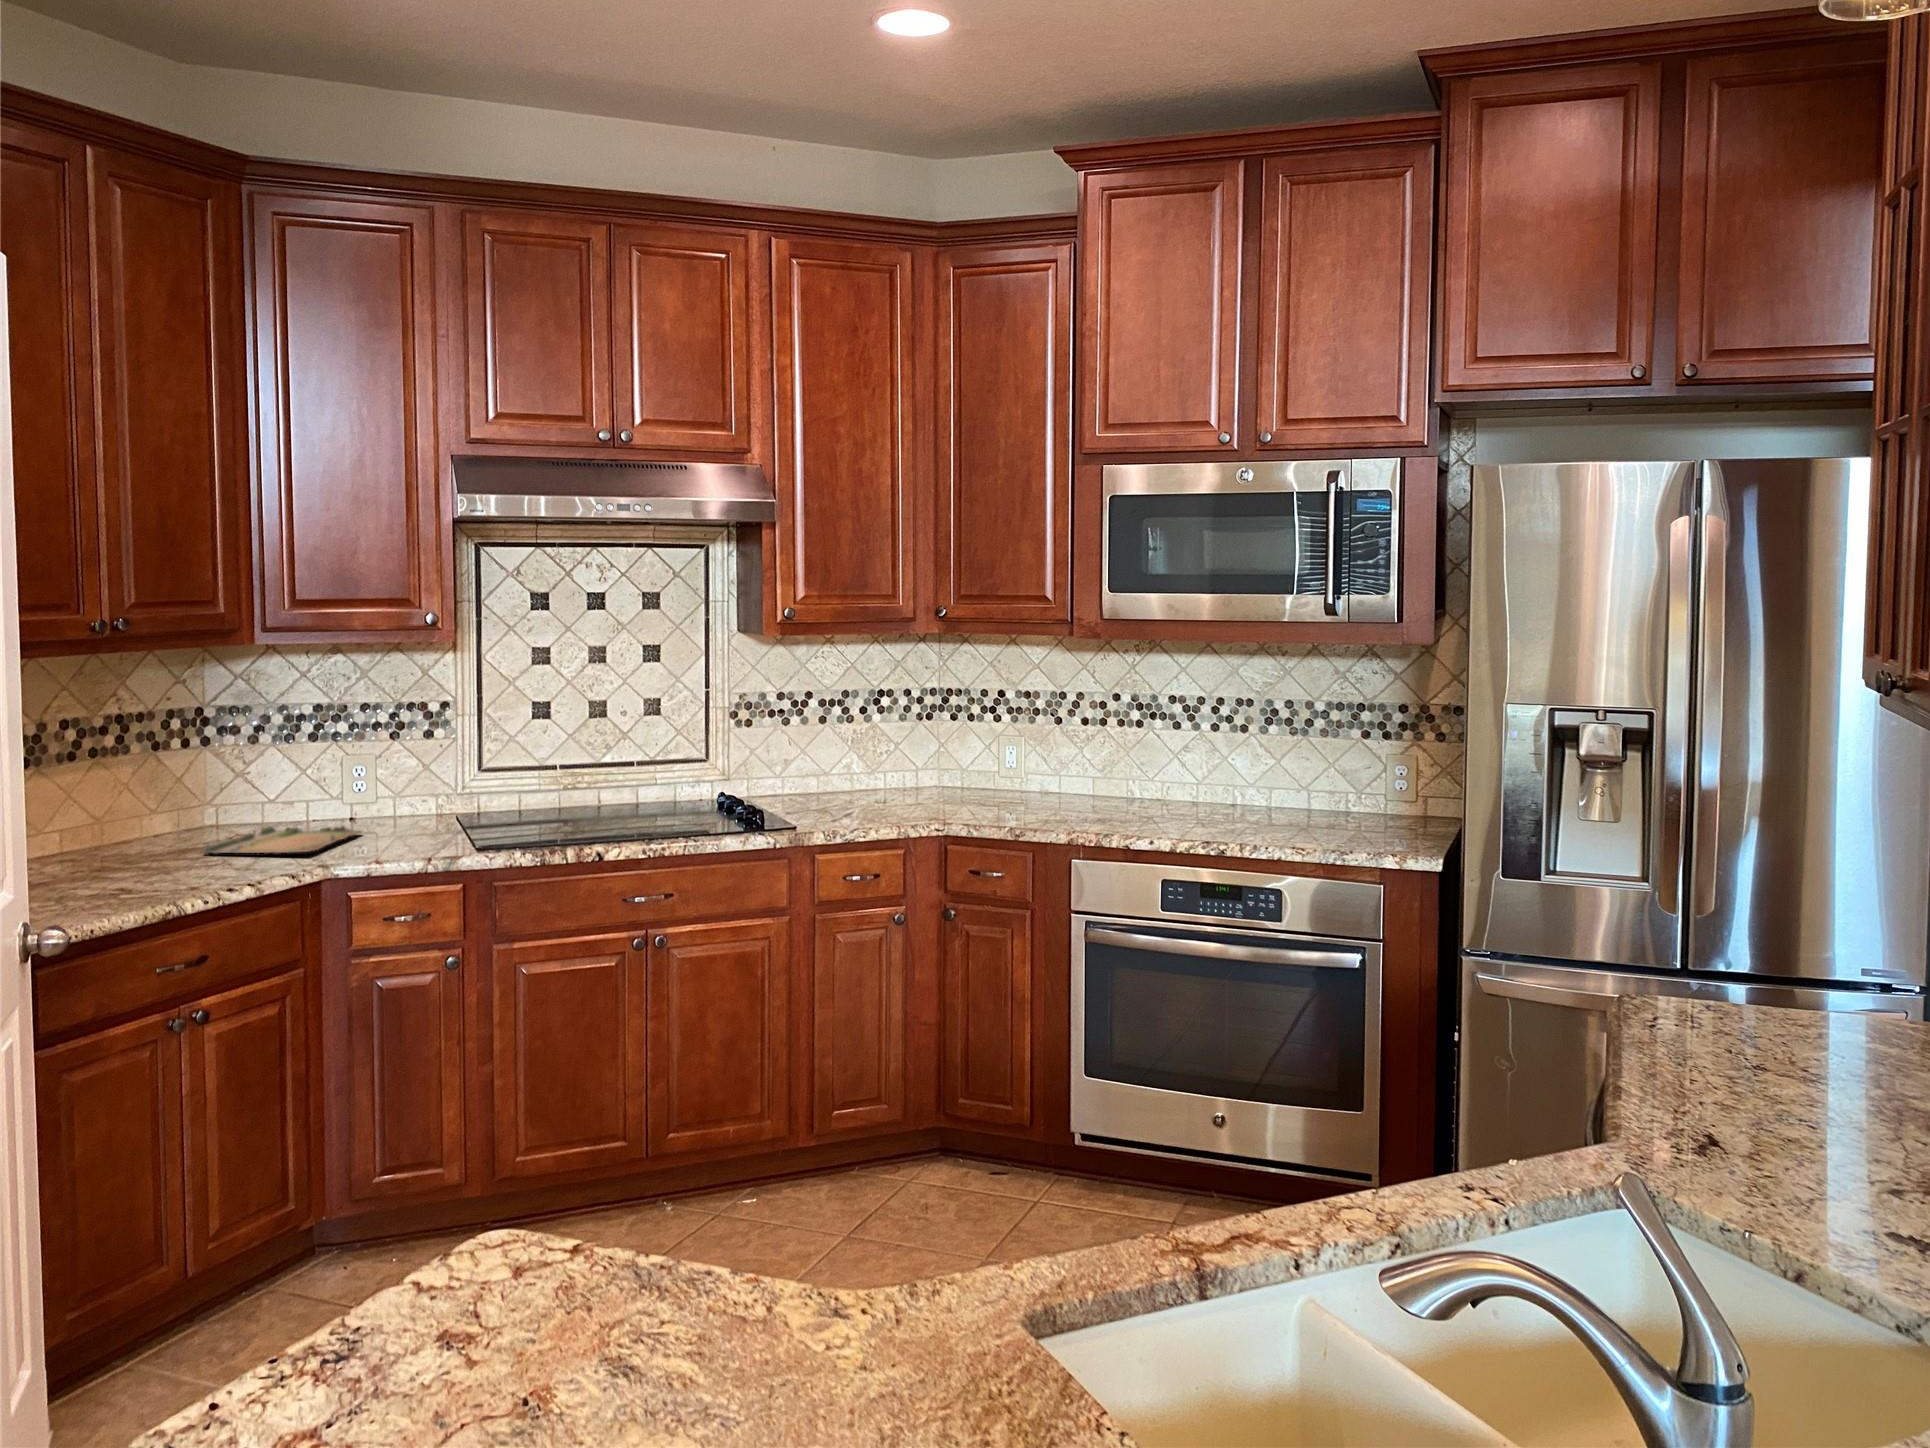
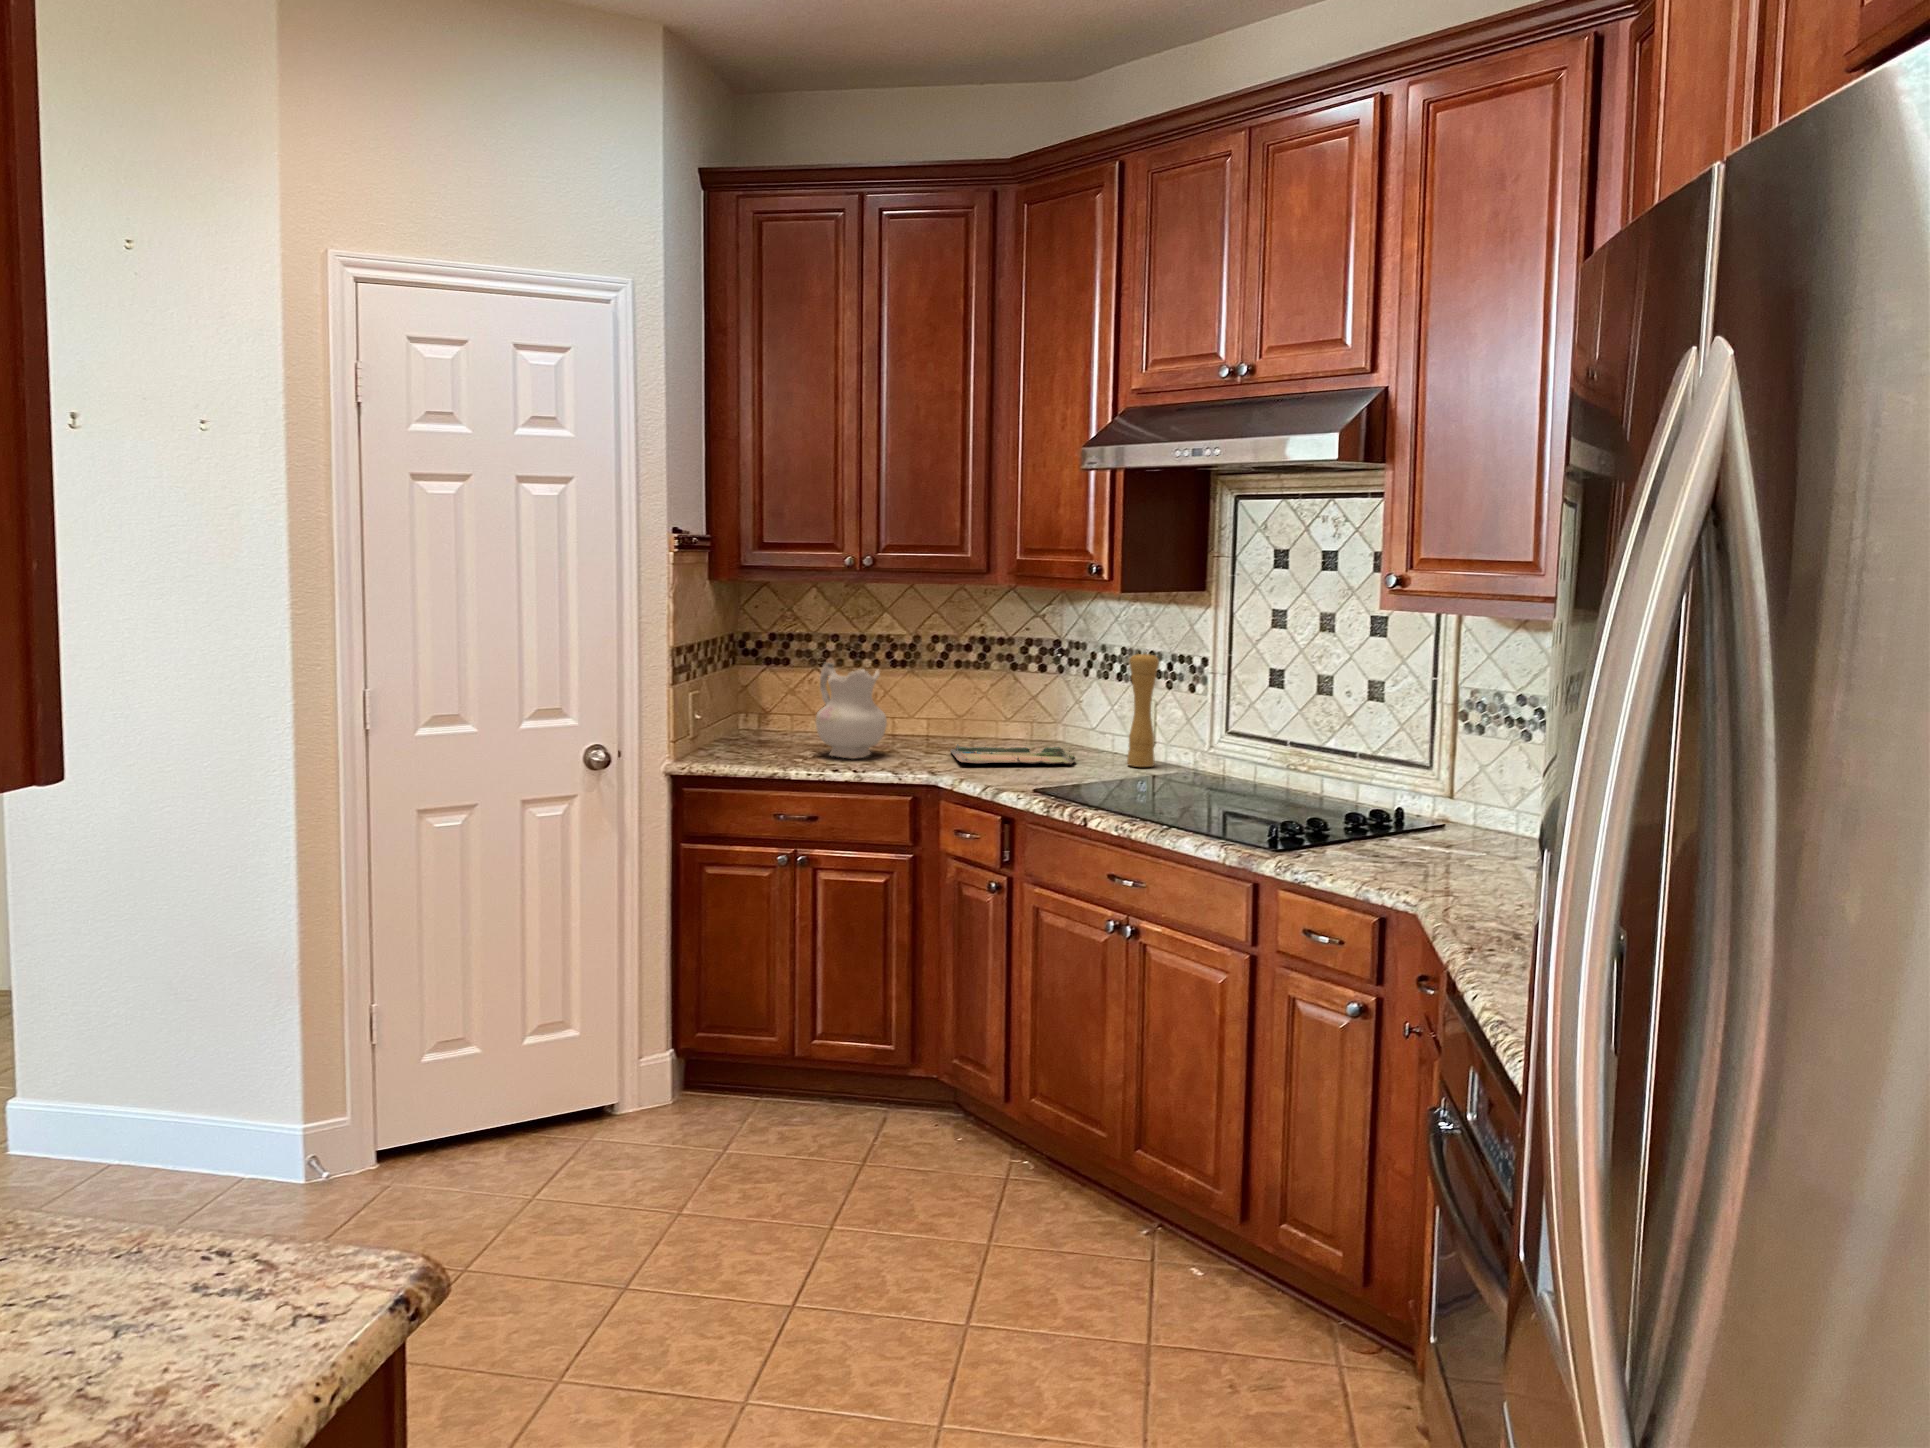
pepper mill: none [374,704,408,824] -> present [1127,653,1159,767]
ceramic pitcher: none [81,762,205,886] -> present [816,663,887,759]

